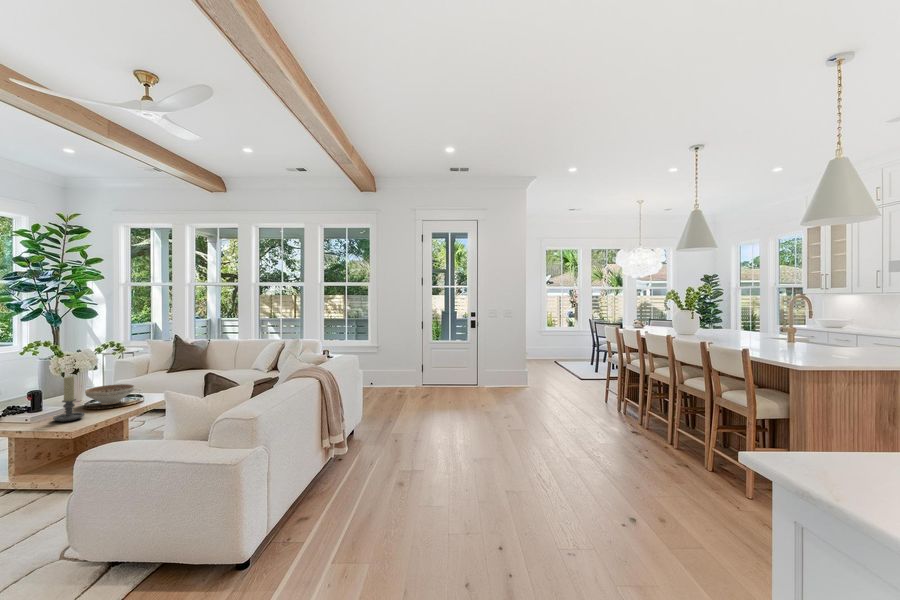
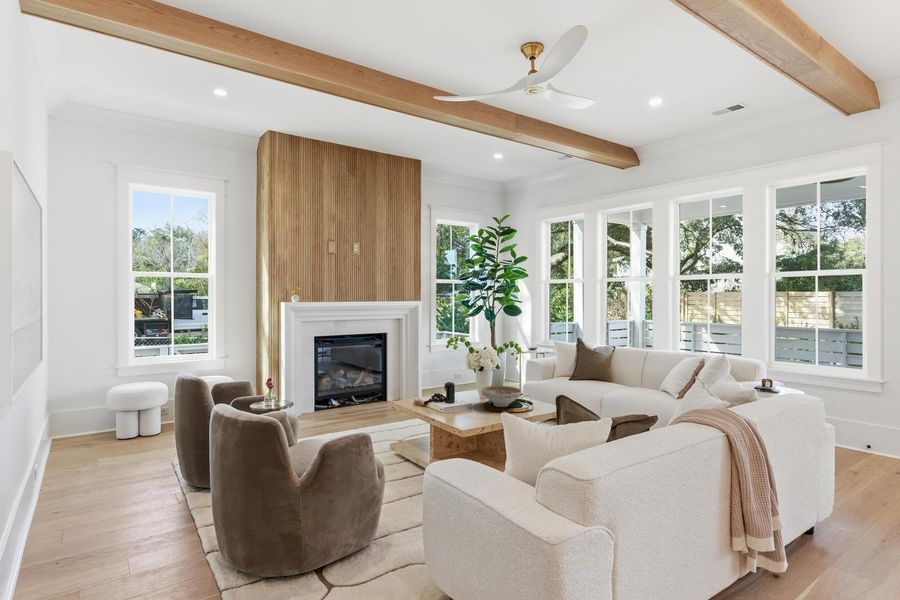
candle holder: present [53,376,85,422] -> none [451,373,474,418]

